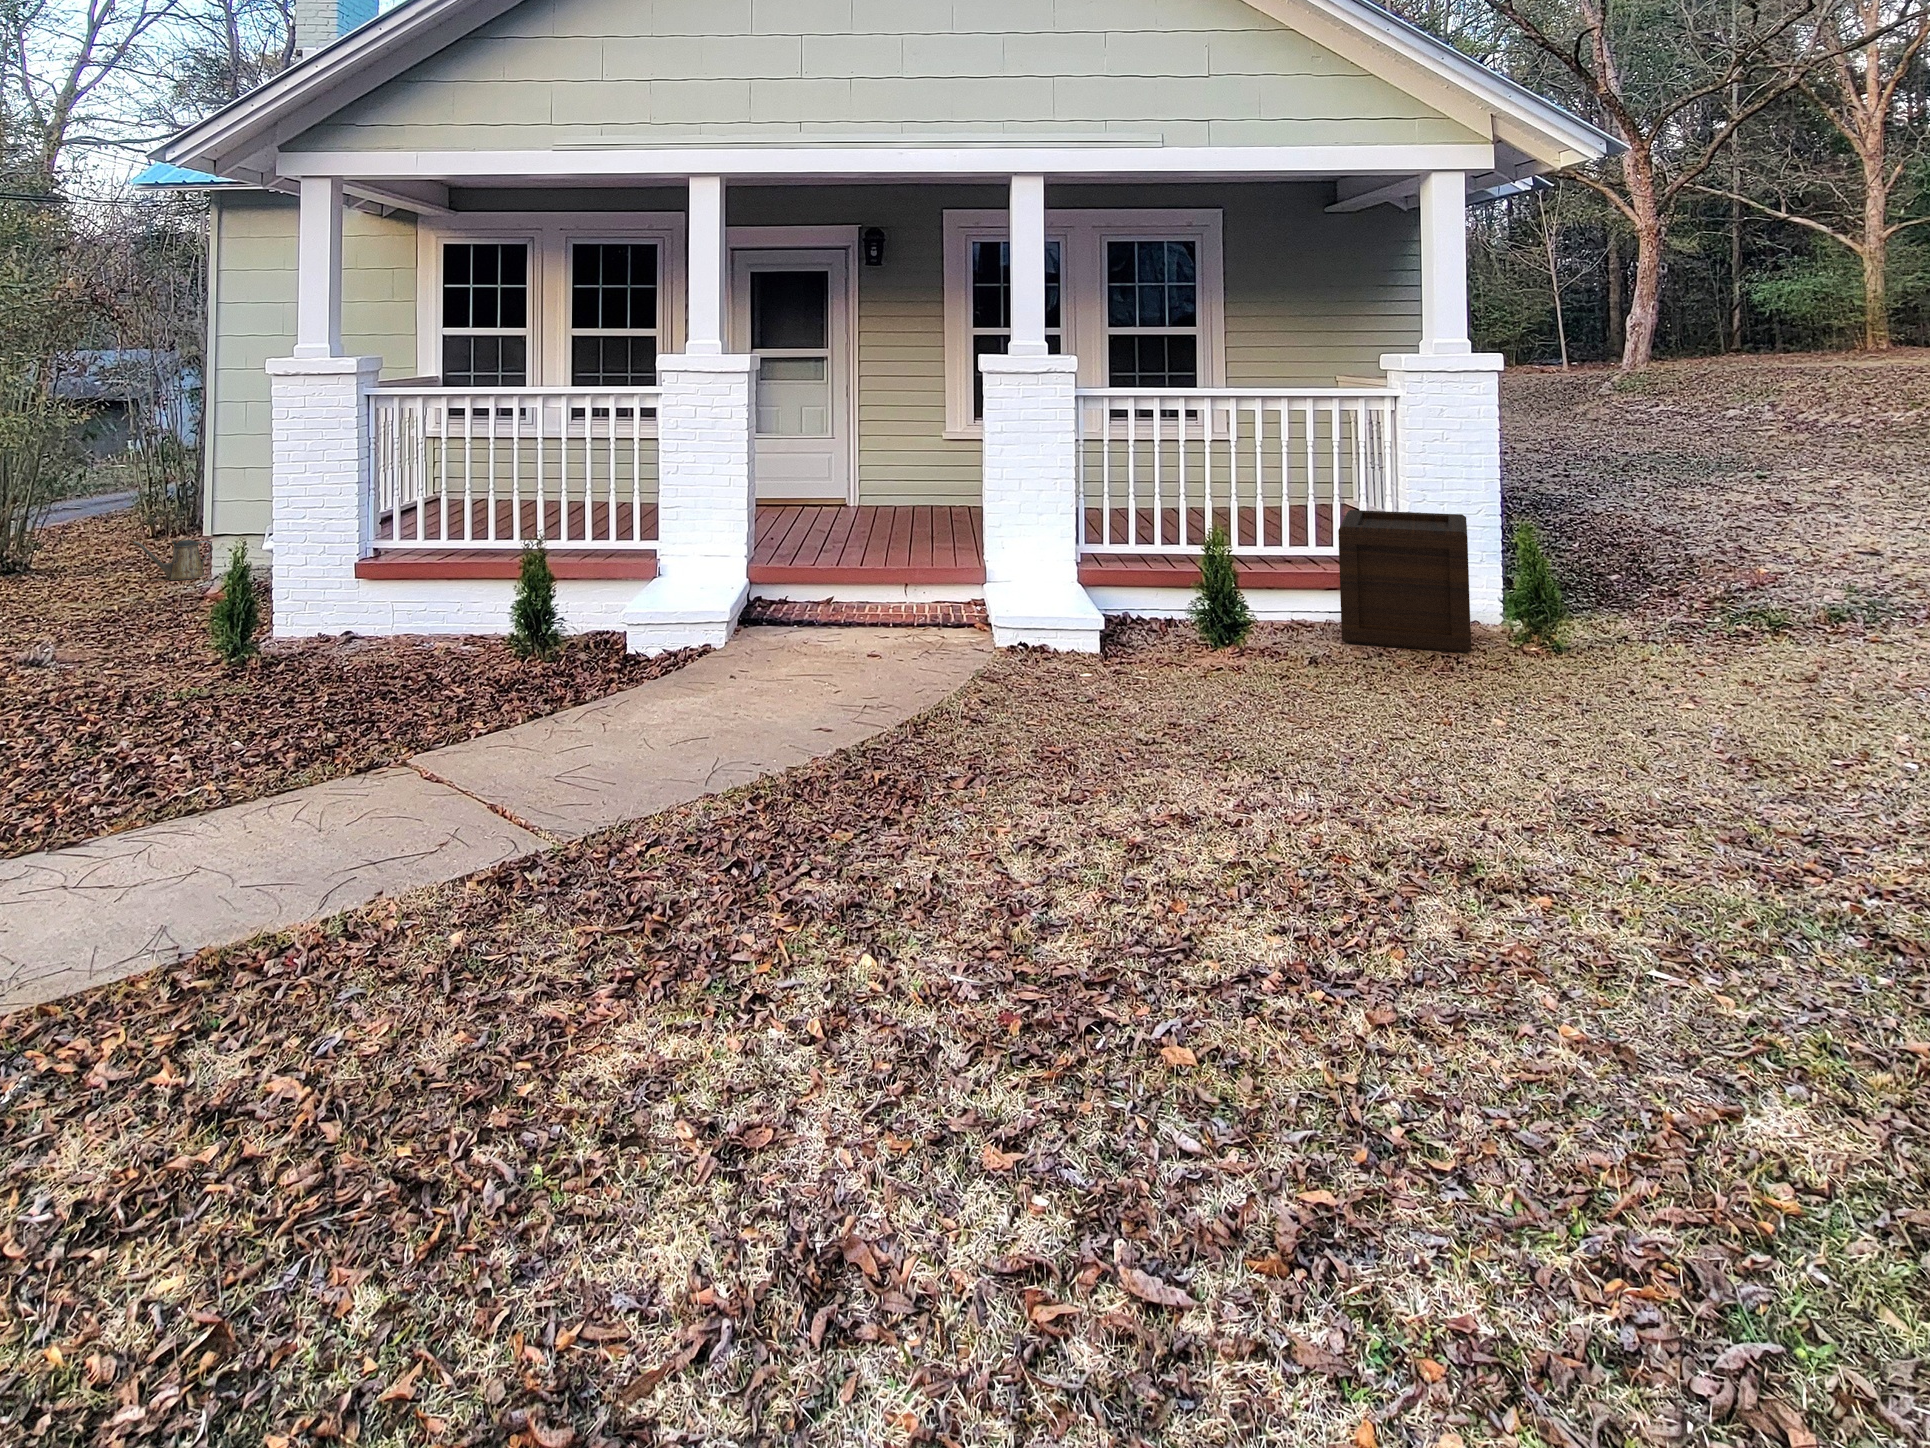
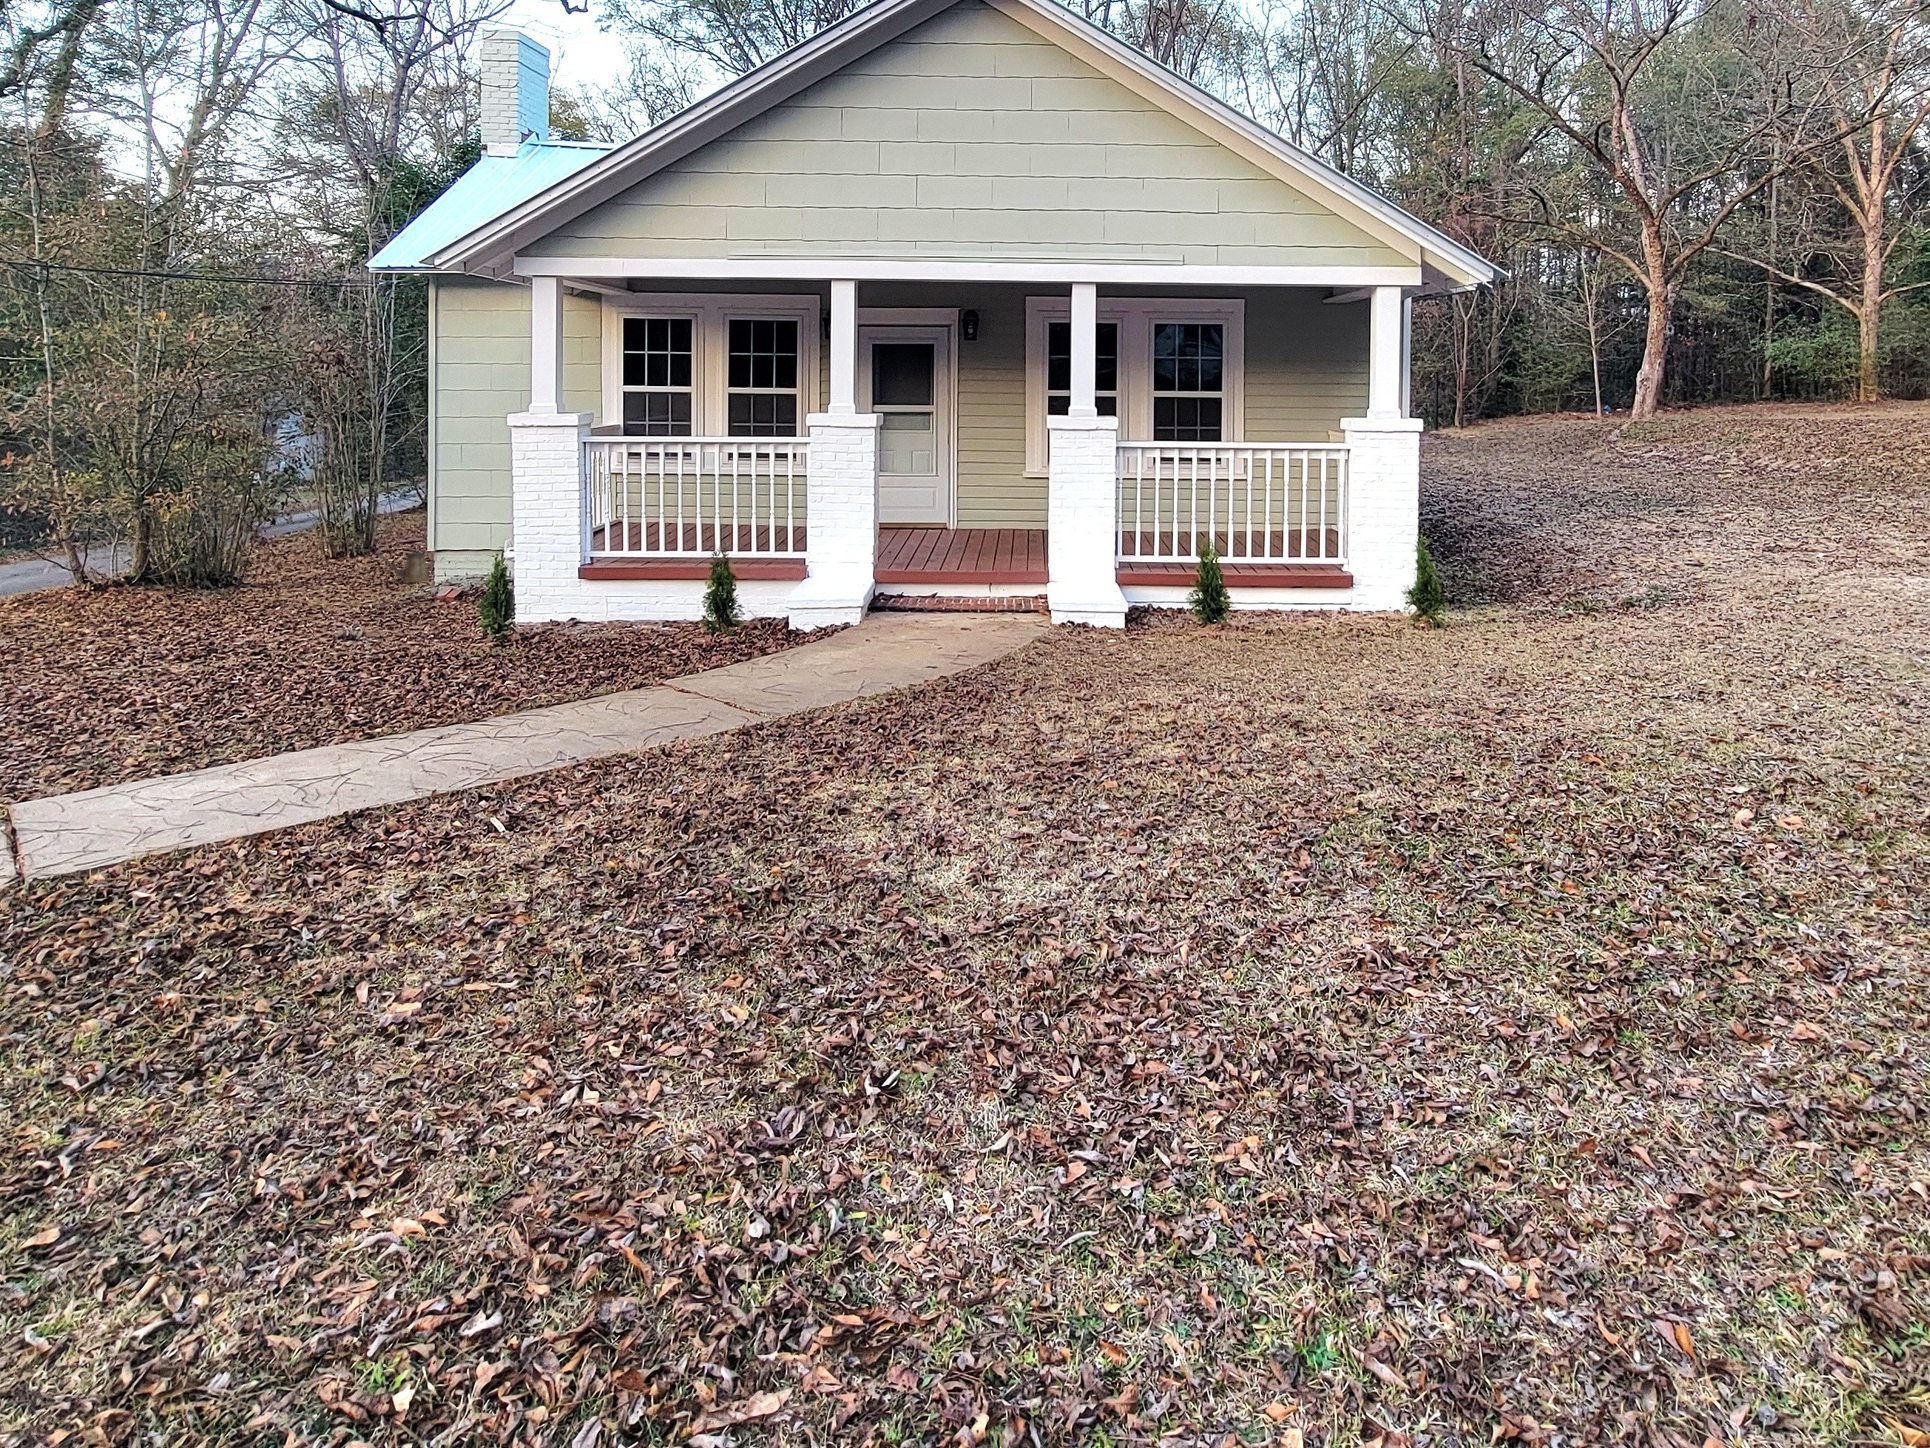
wooden crate: present [1338,510,1471,653] -> none [1296,532,1388,629]

